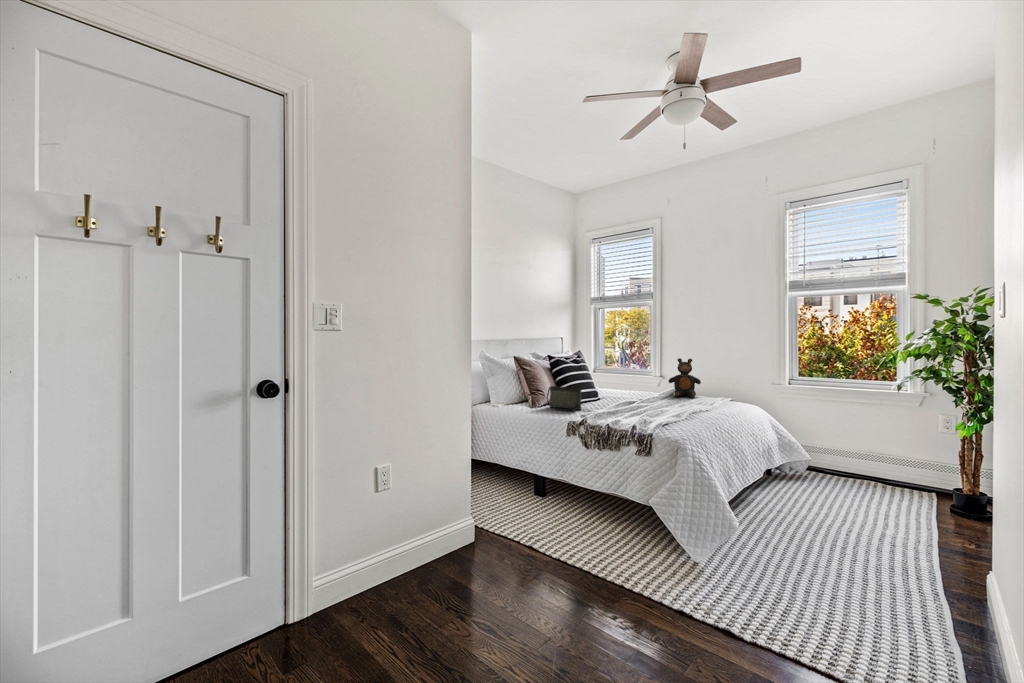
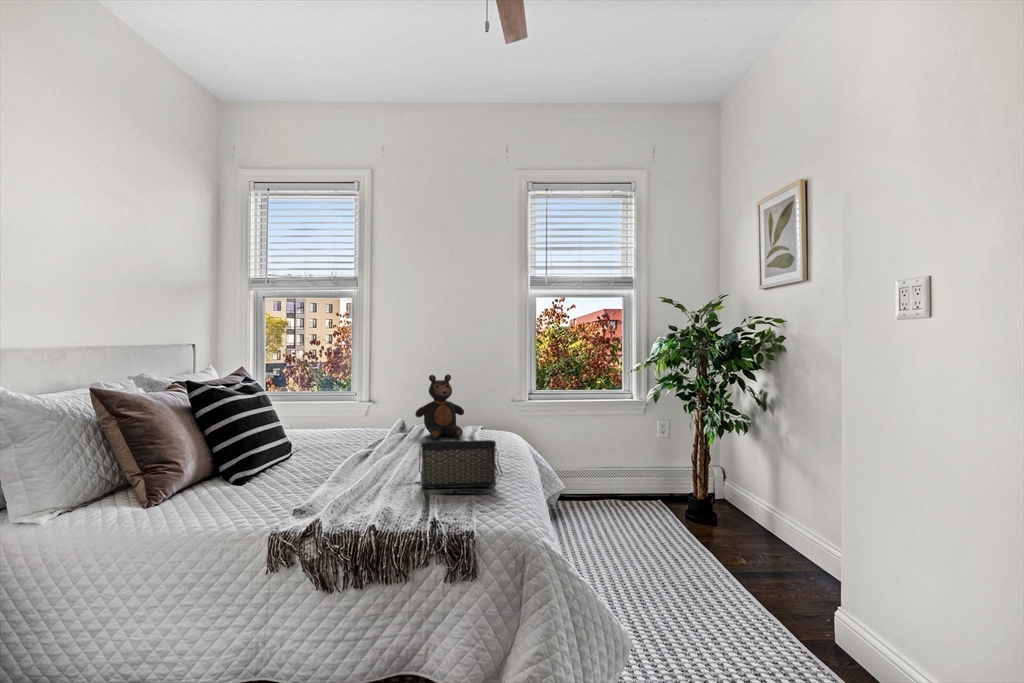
handbag: present [546,386,582,411] -> present [419,440,502,494]

